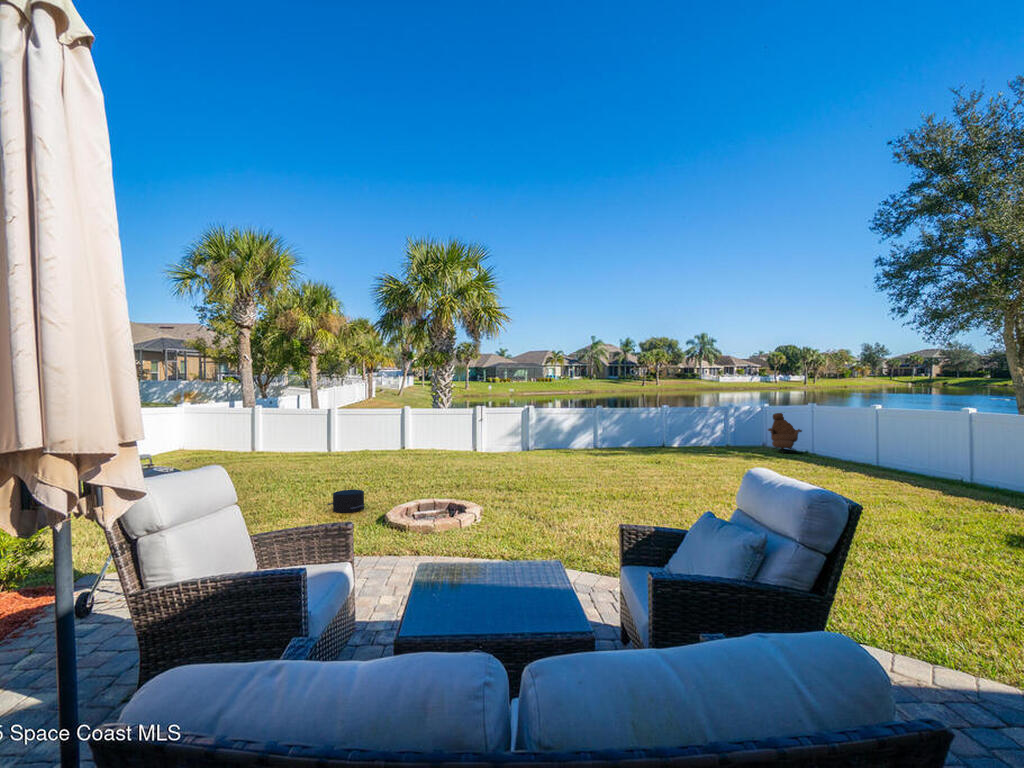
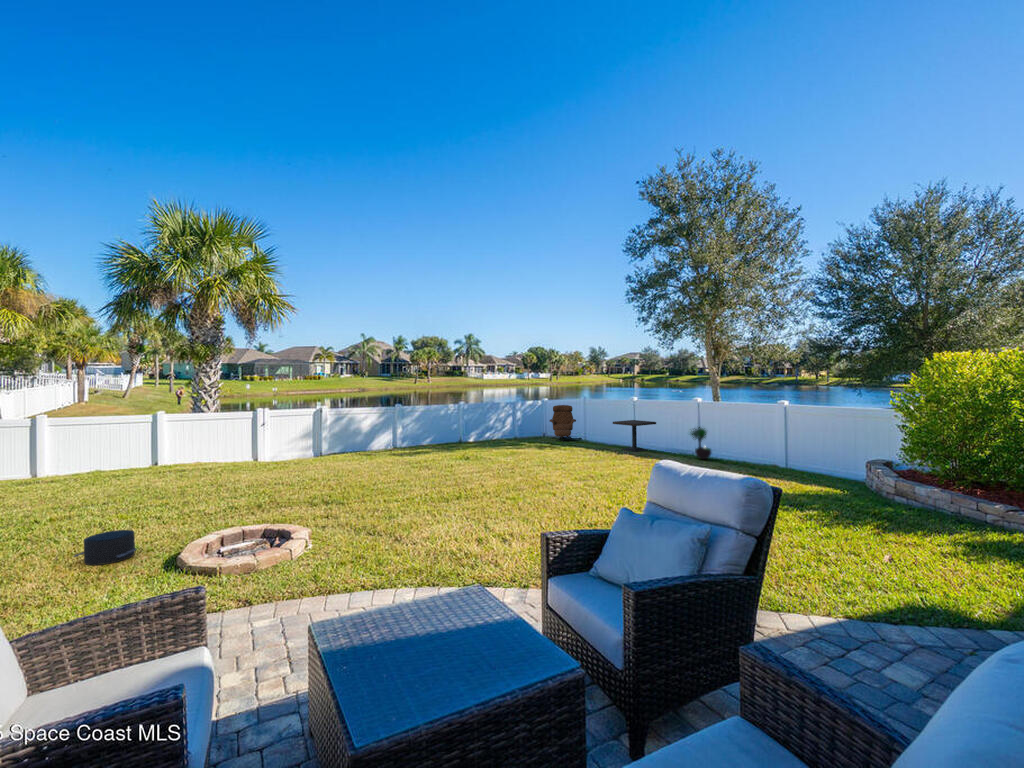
side table: none [845,433,910,471] -> present [613,420,656,452]
potted tree: none [954,440,997,488] -> present [691,427,711,459]

